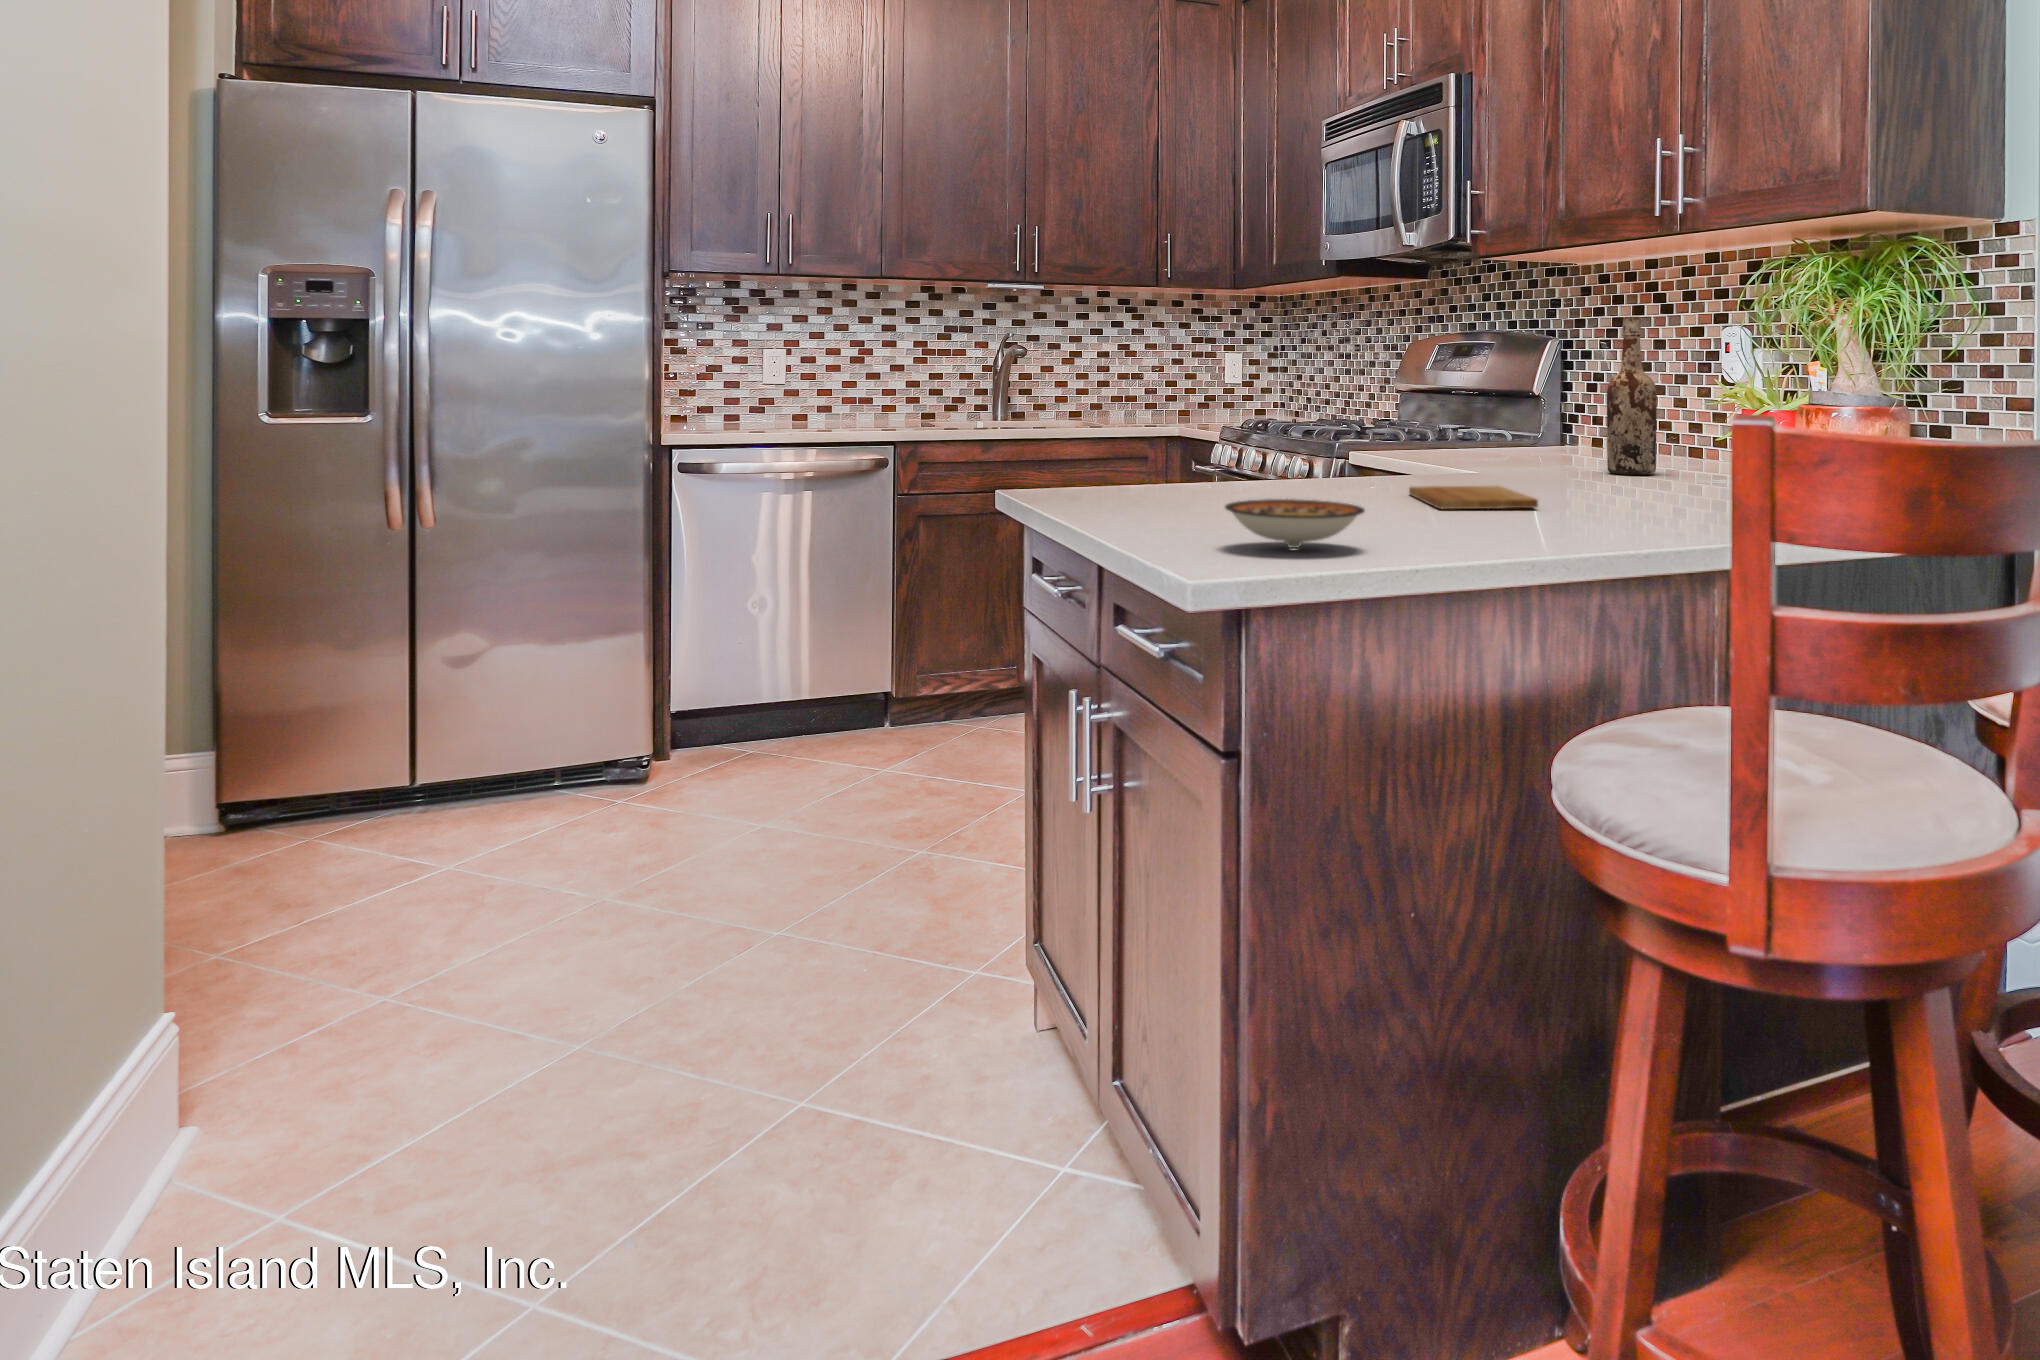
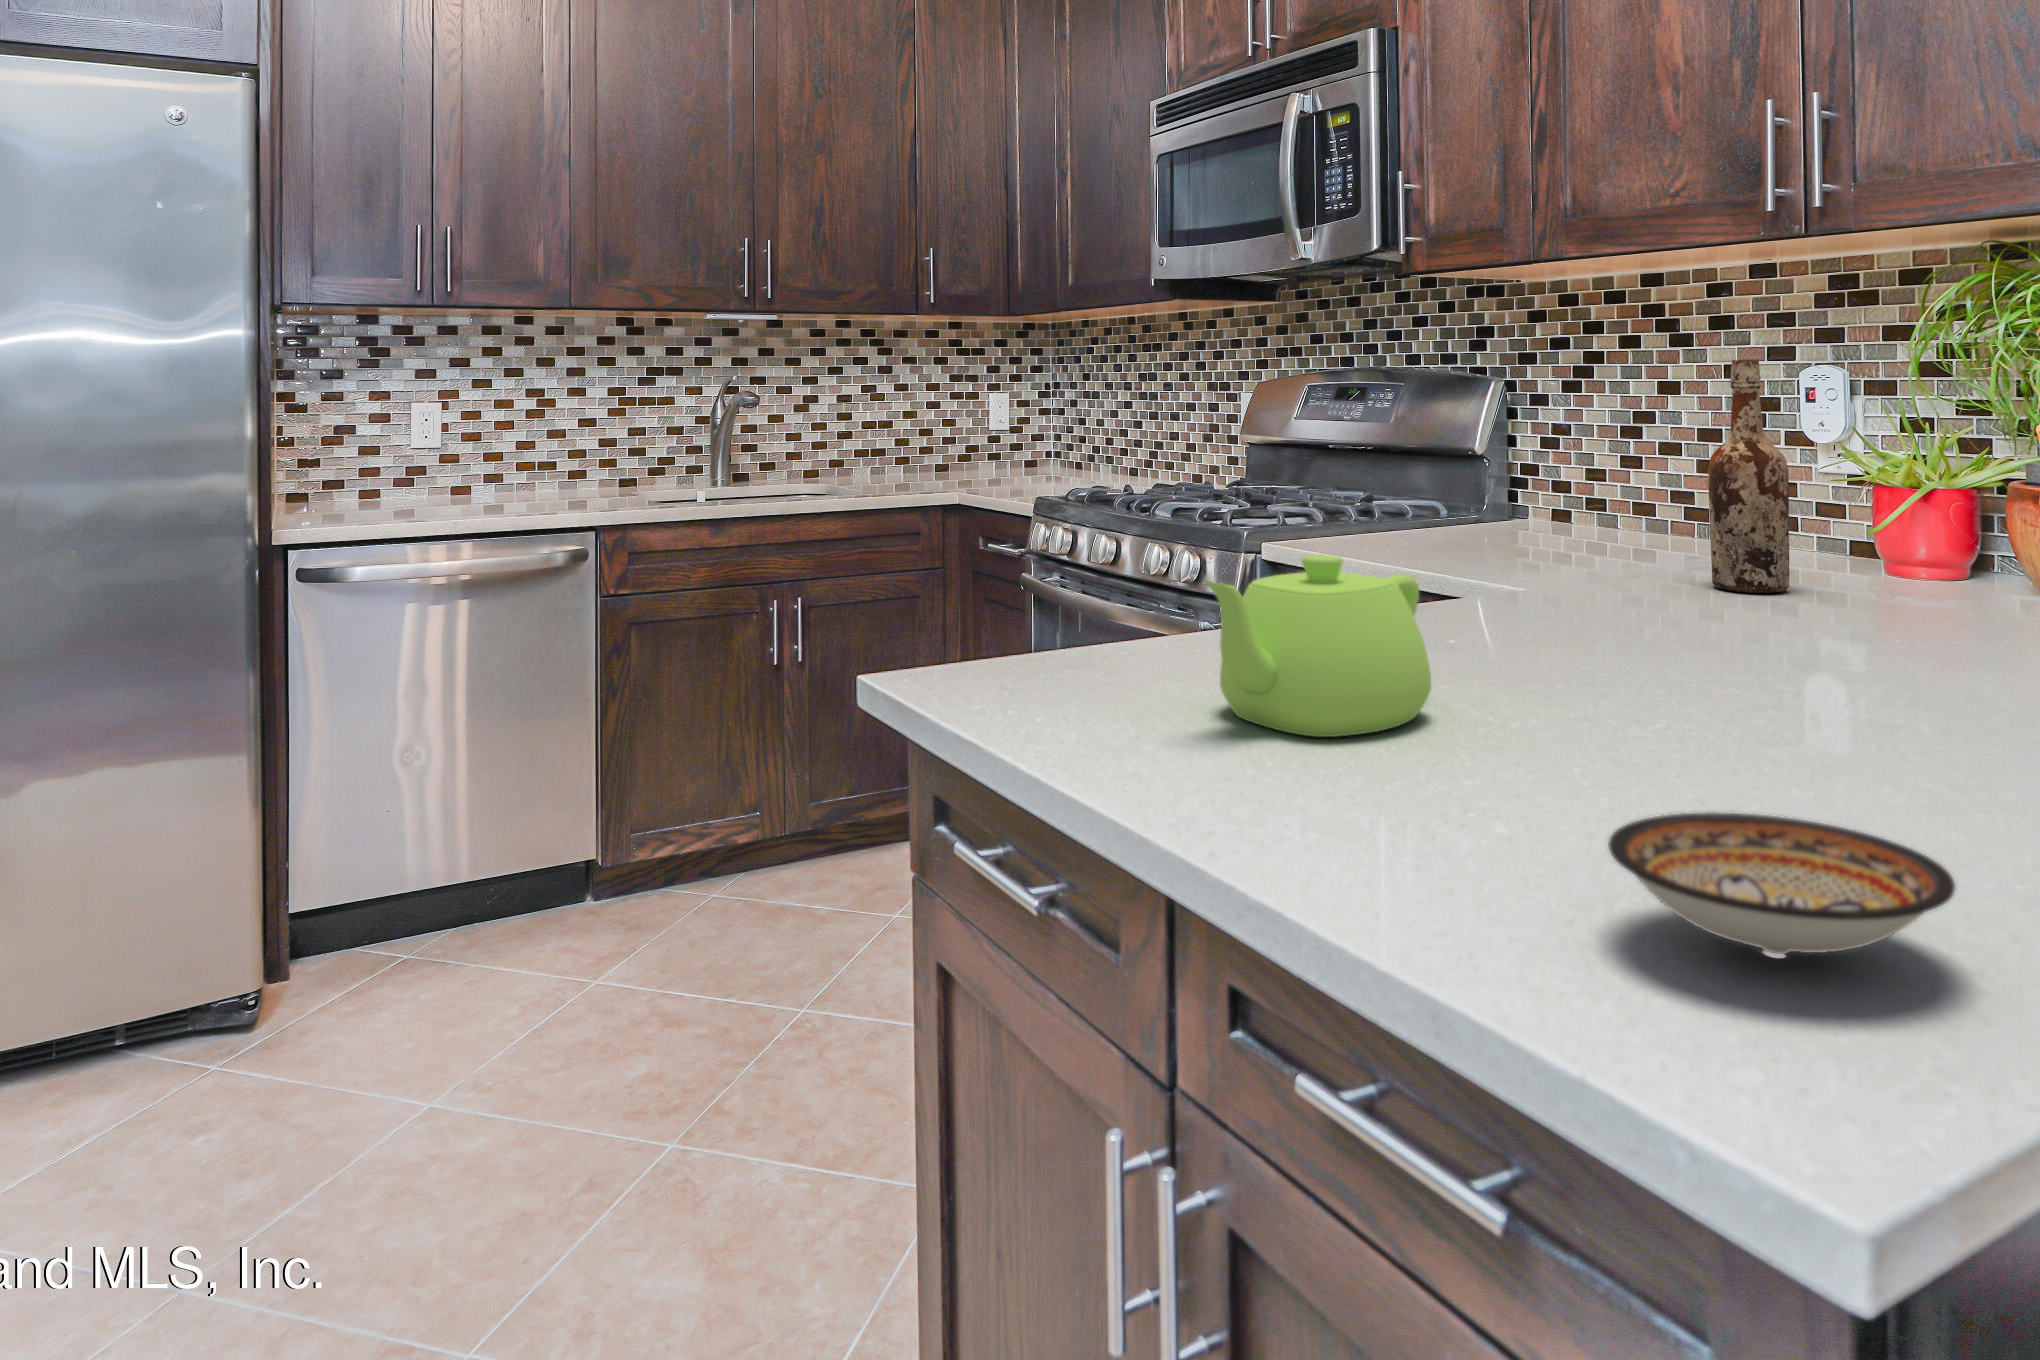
teapot: none [1151,412,1301,506] -> present [1205,555,1431,737]
cutting board: present [1409,486,1538,509] -> none [1565,650,1868,728]

